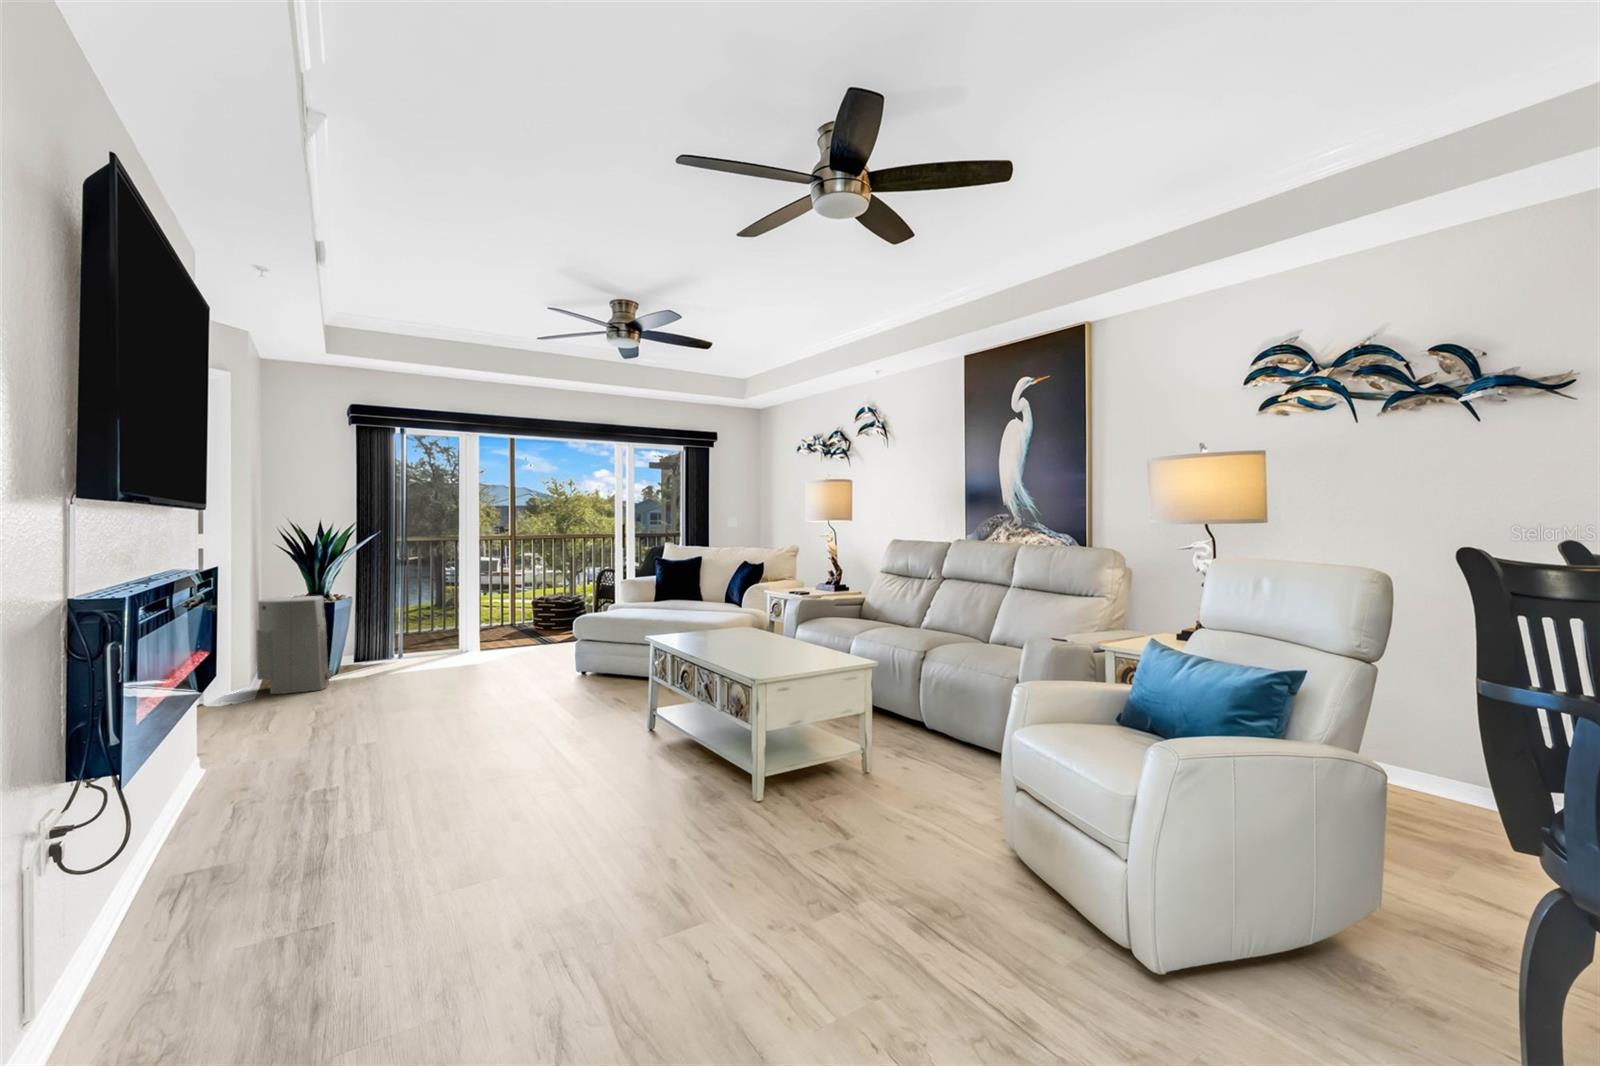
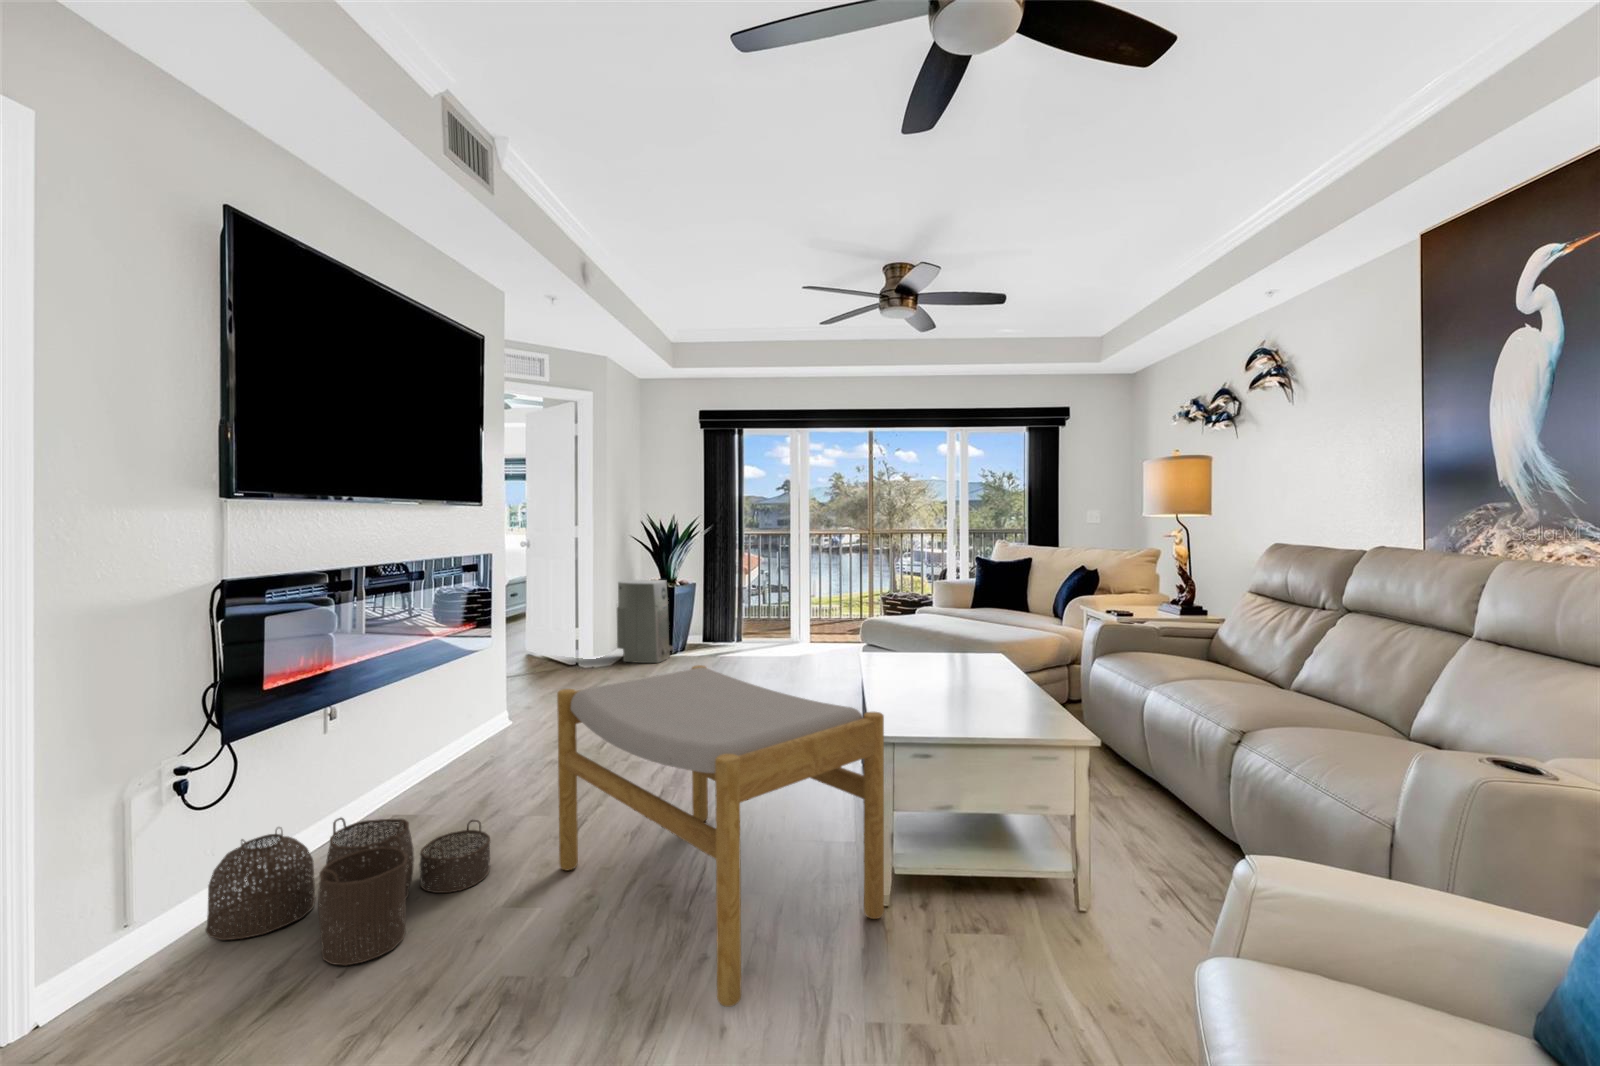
footstool: none [466,658,761,879] -> present [557,665,884,1007]
woven basket: none [93,834,400,1016] -> present [205,818,490,965]

